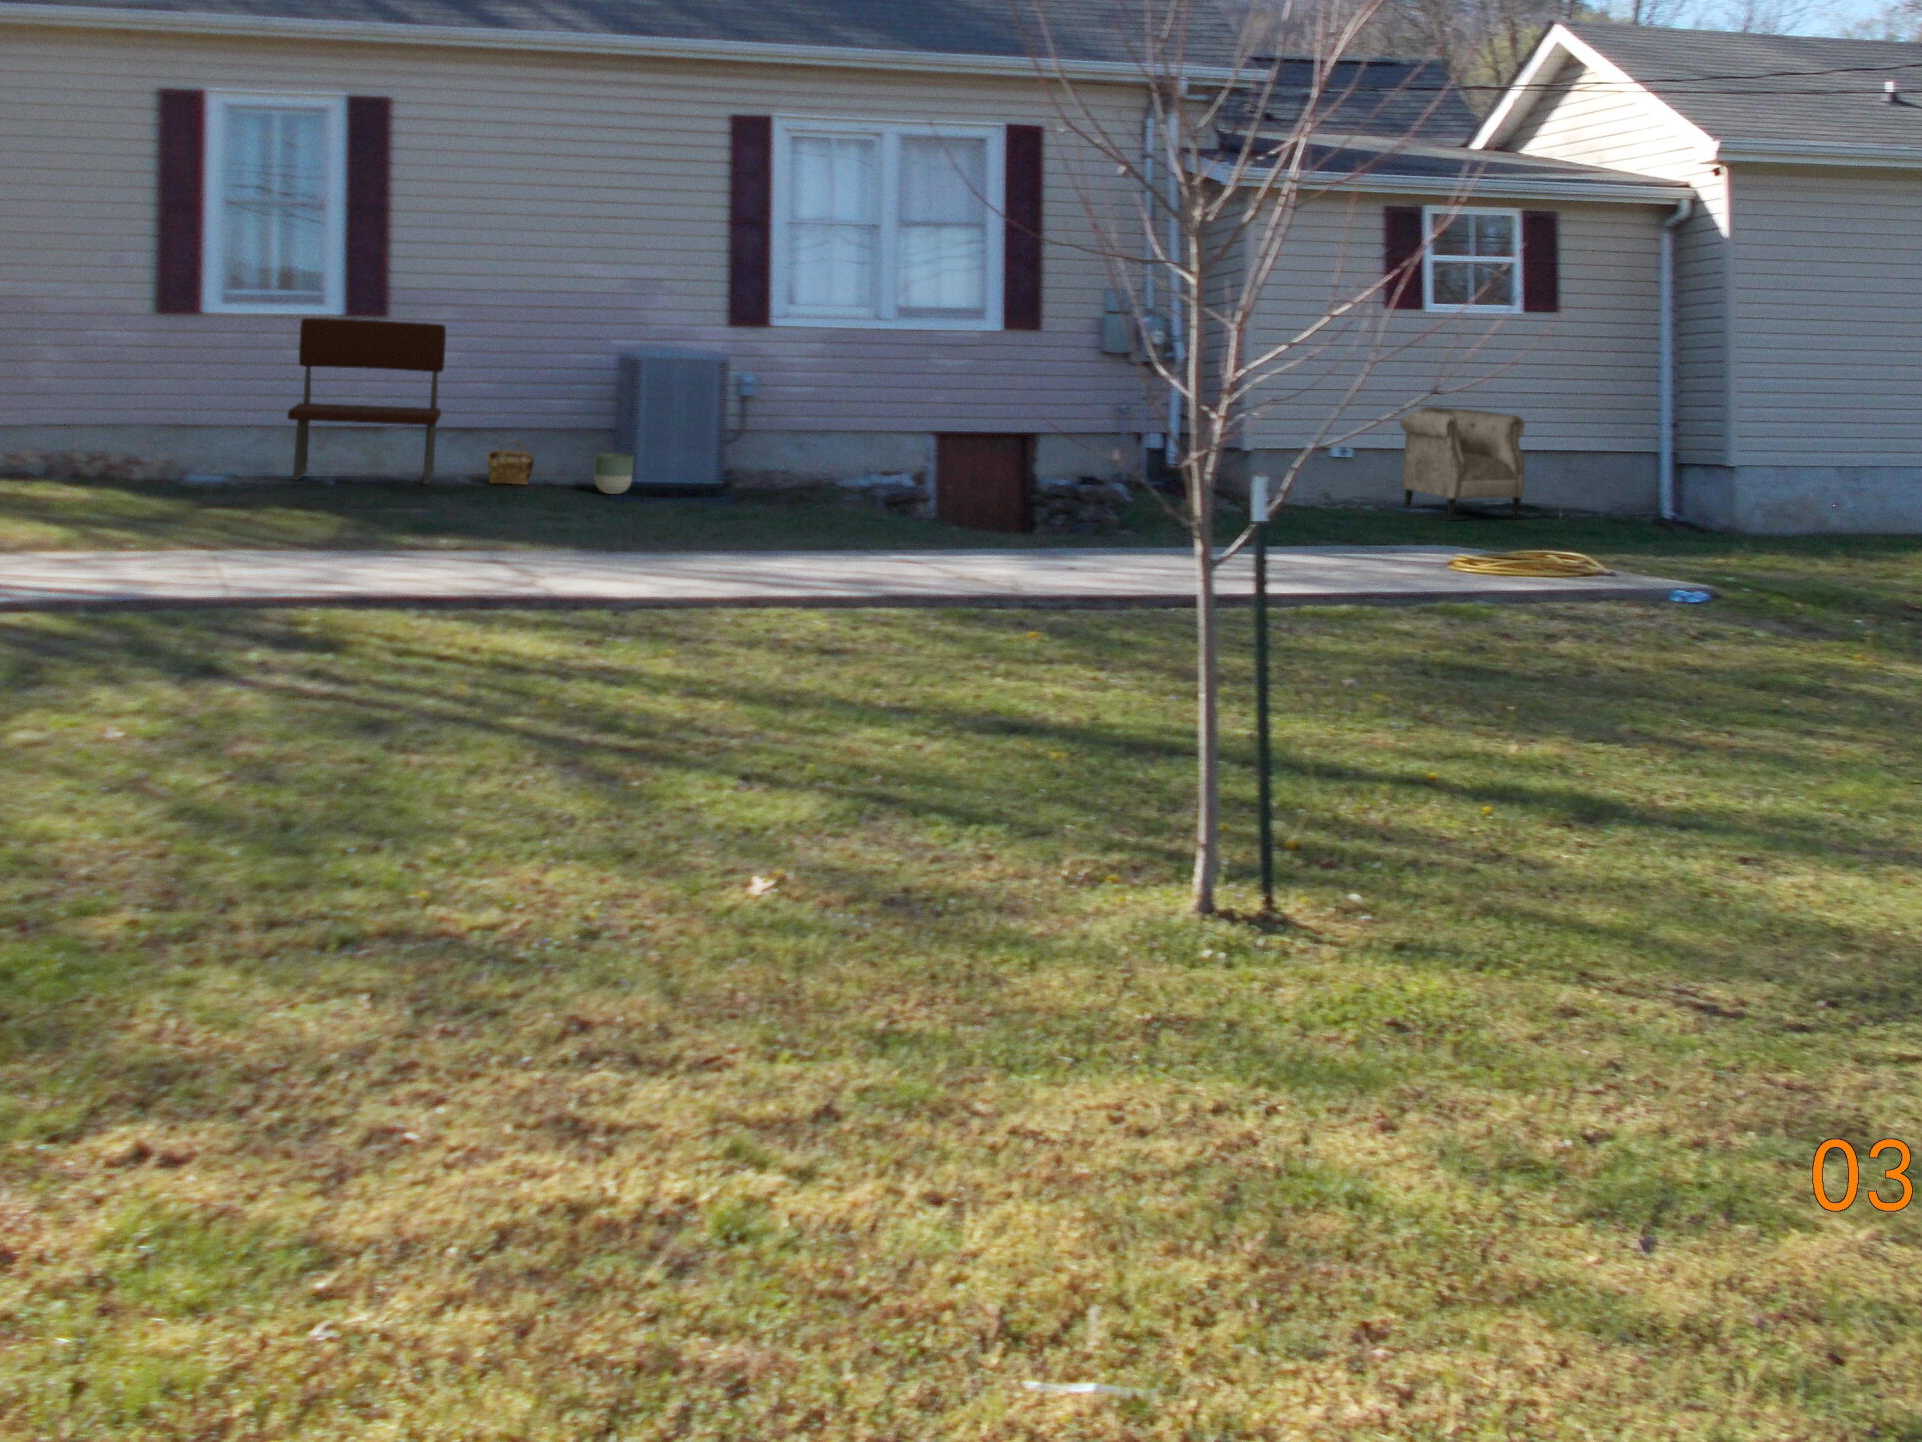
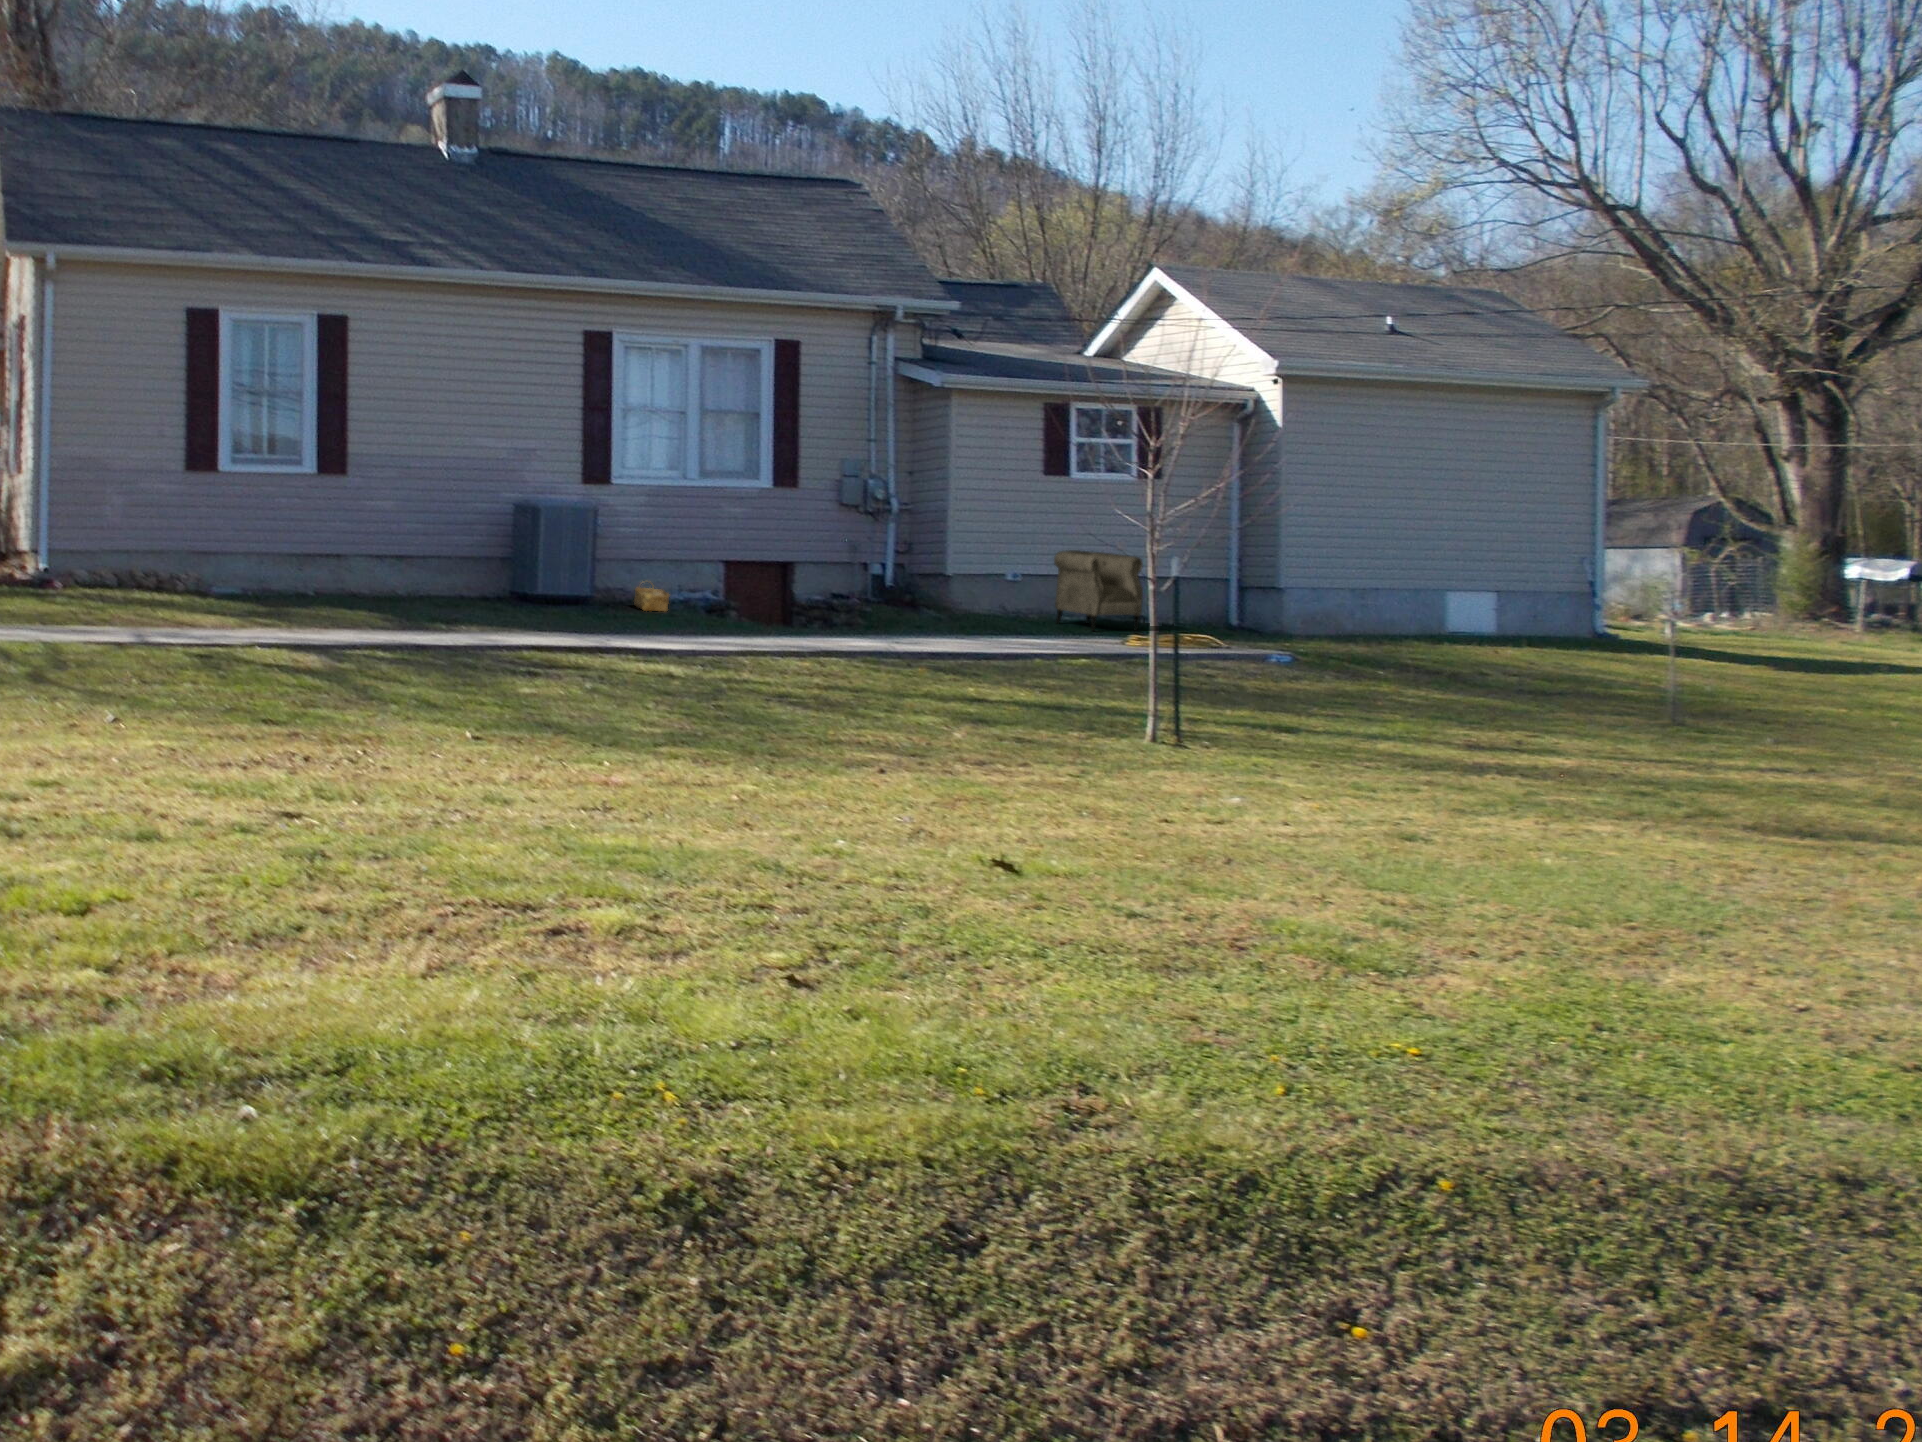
bench: present [287,318,446,485] -> none [293,481,404,603]
woven basket: present [487,442,535,485] -> present [634,587,670,611]
planter: present [594,453,634,494] -> none [510,581,538,610]

